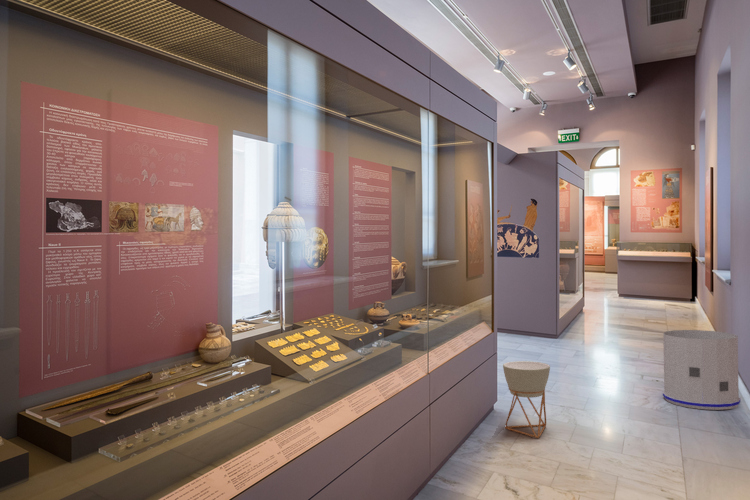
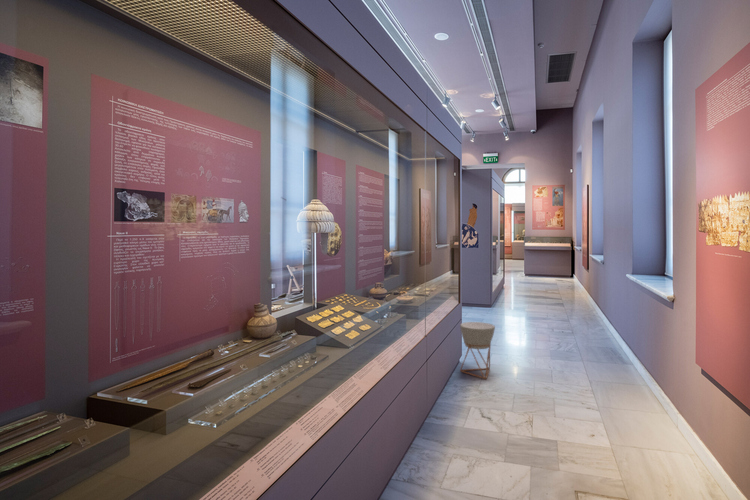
trash can: present [663,330,740,410] -> none [567,299,622,357]

